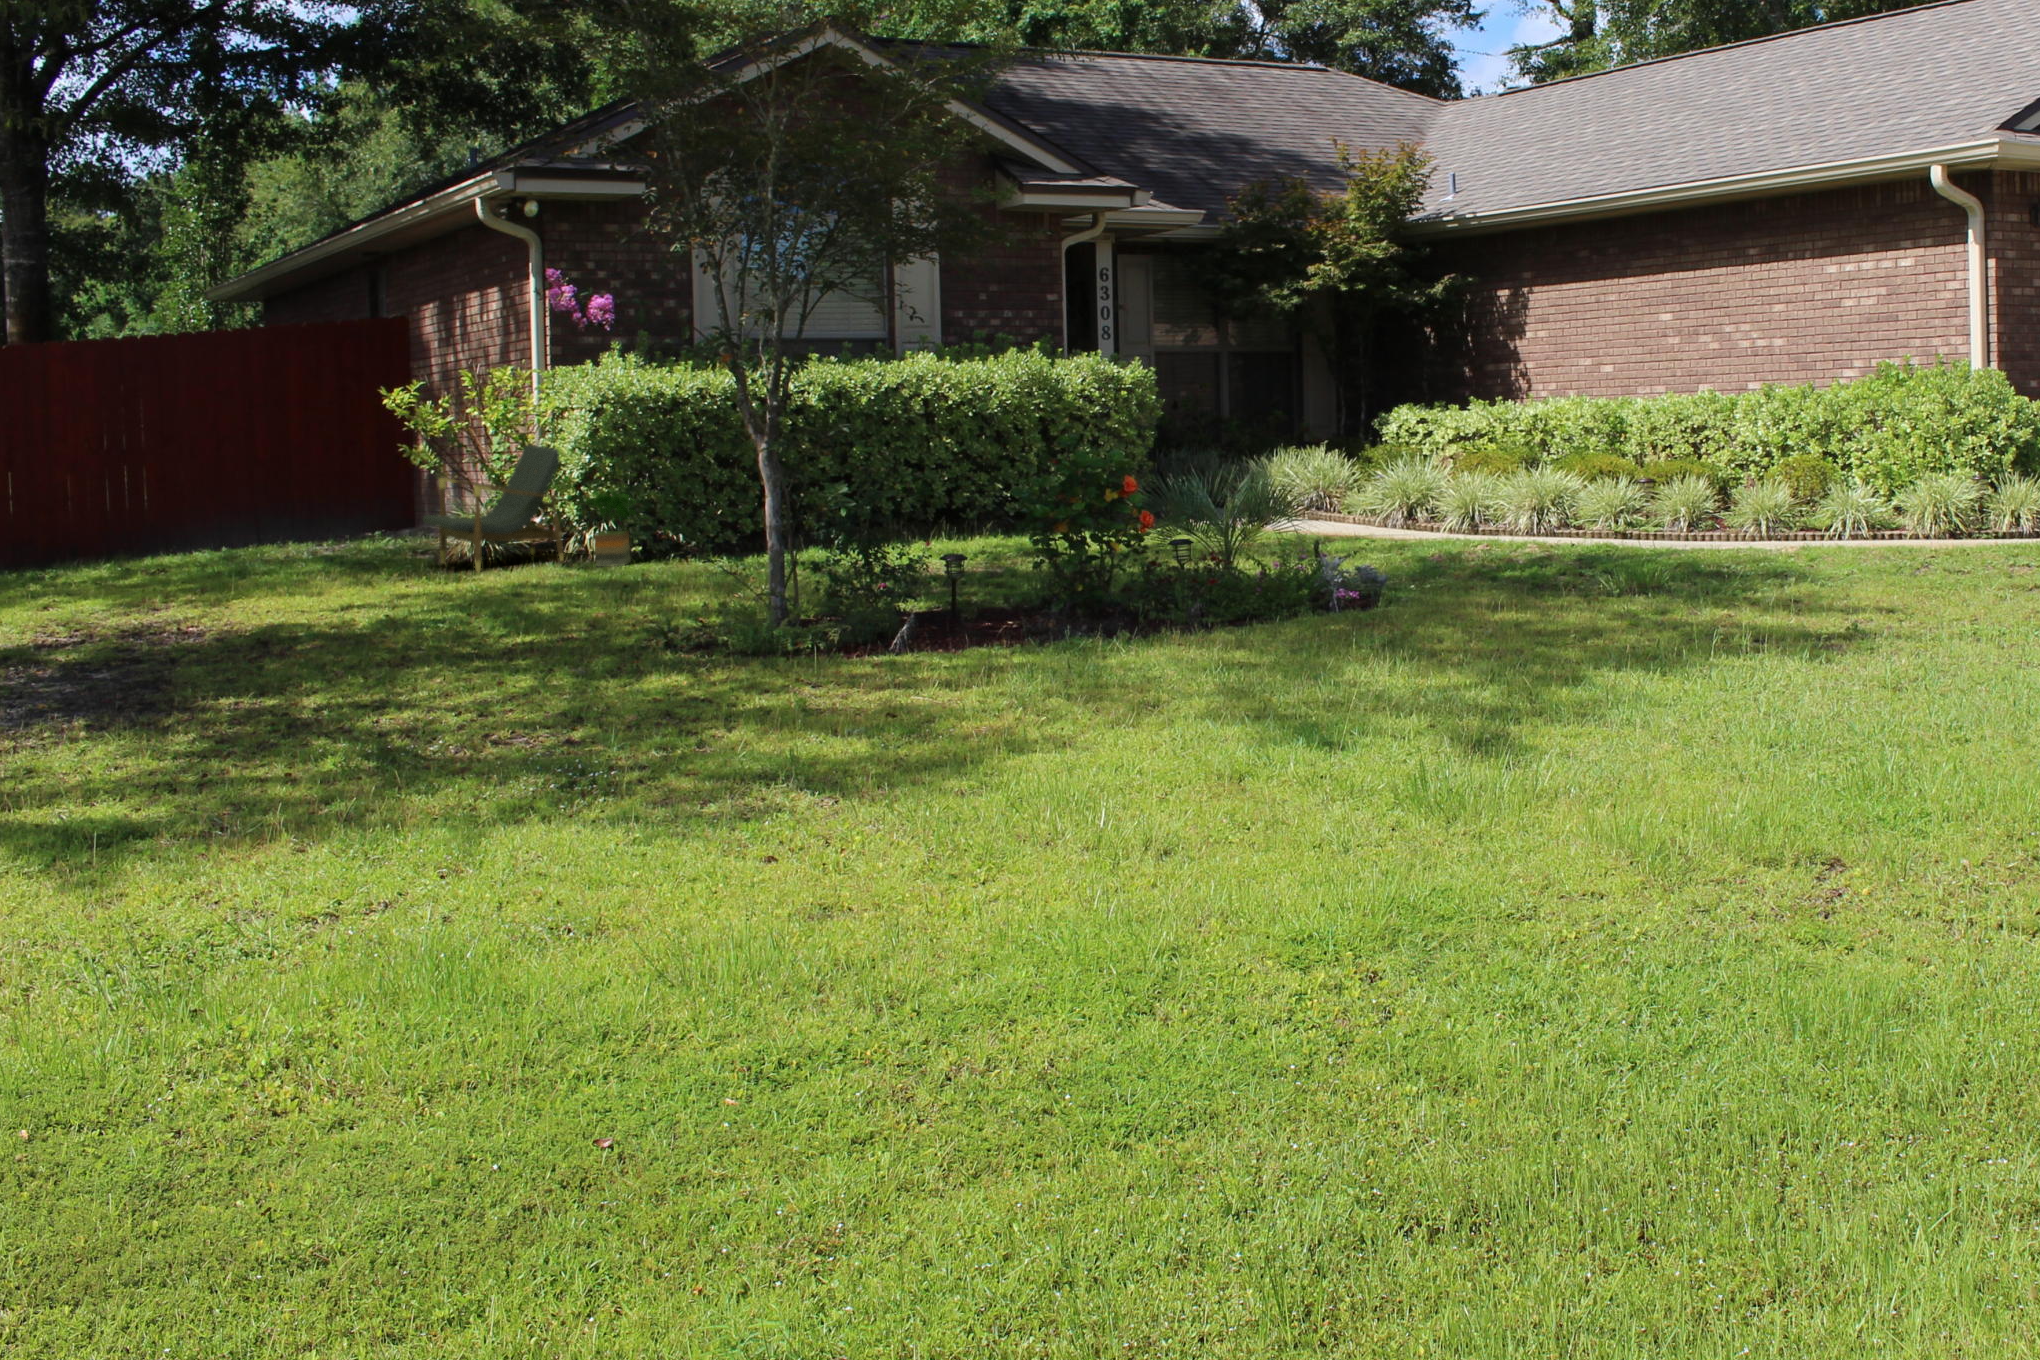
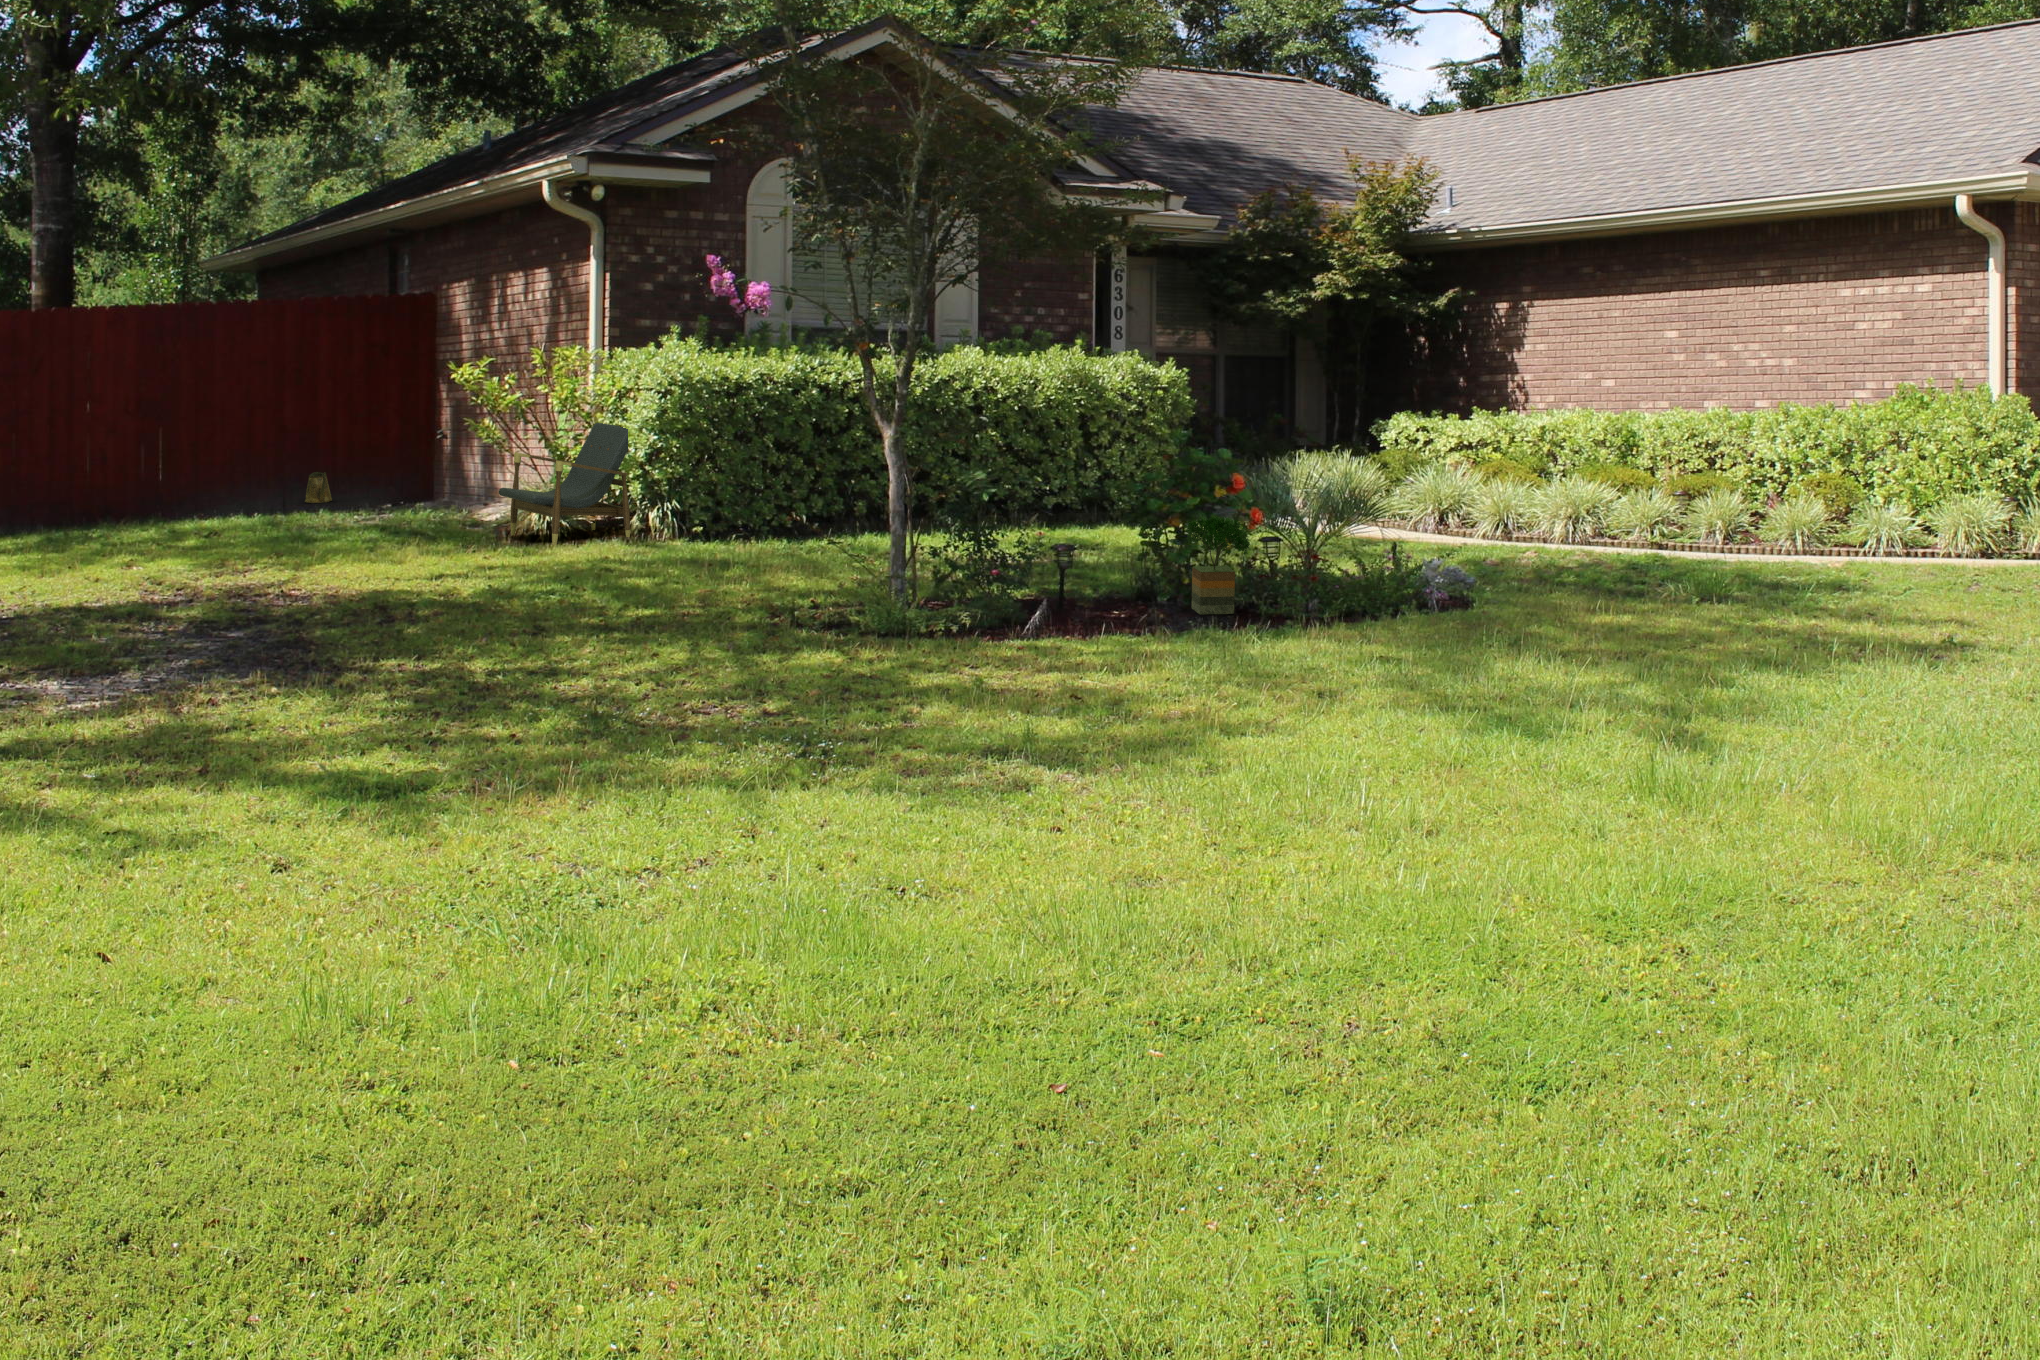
potted tree: present [588,493,634,567] -> present [1184,516,1250,615]
watering can: none [278,503,308,535] -> present [305,472,332,503]

